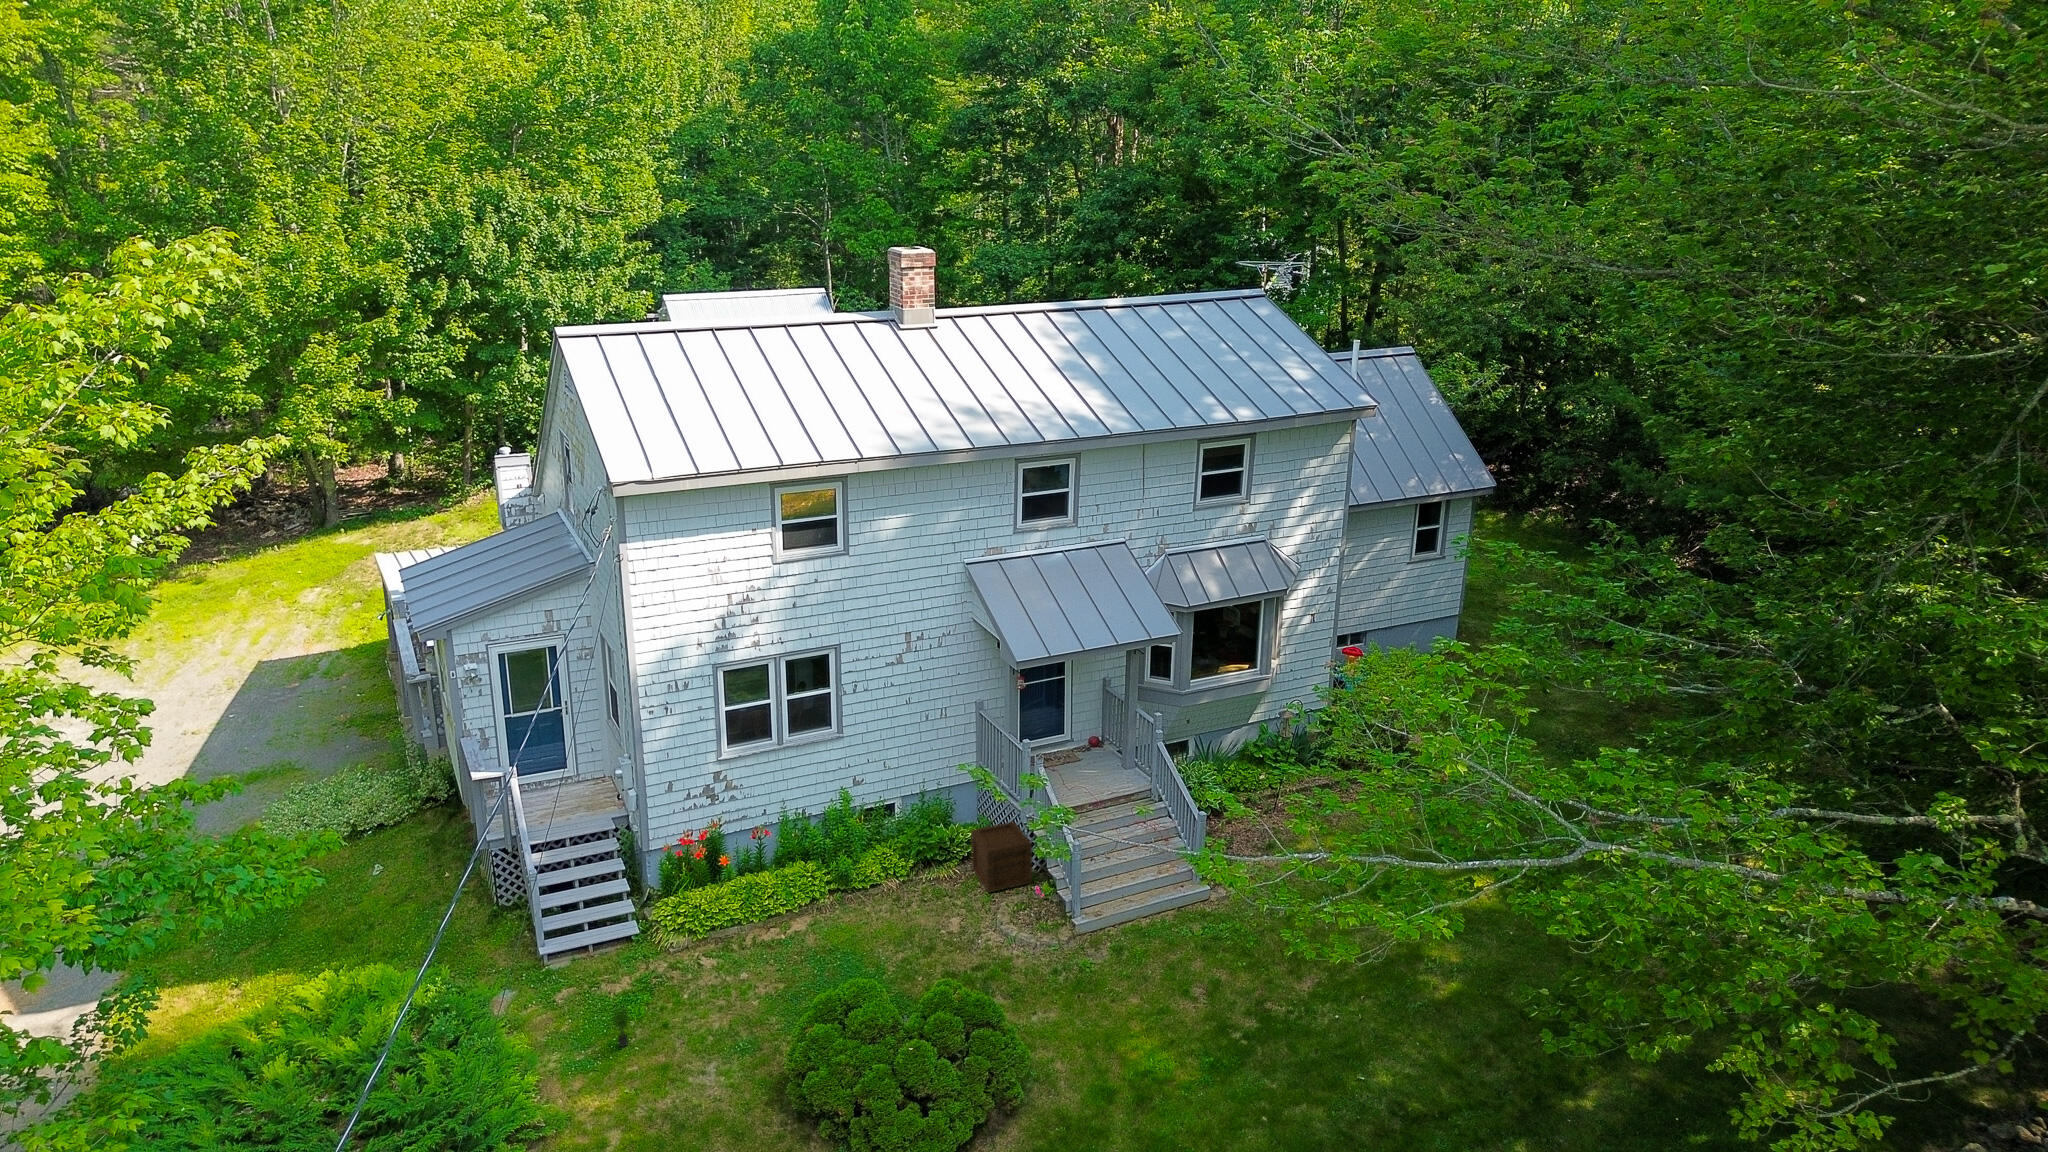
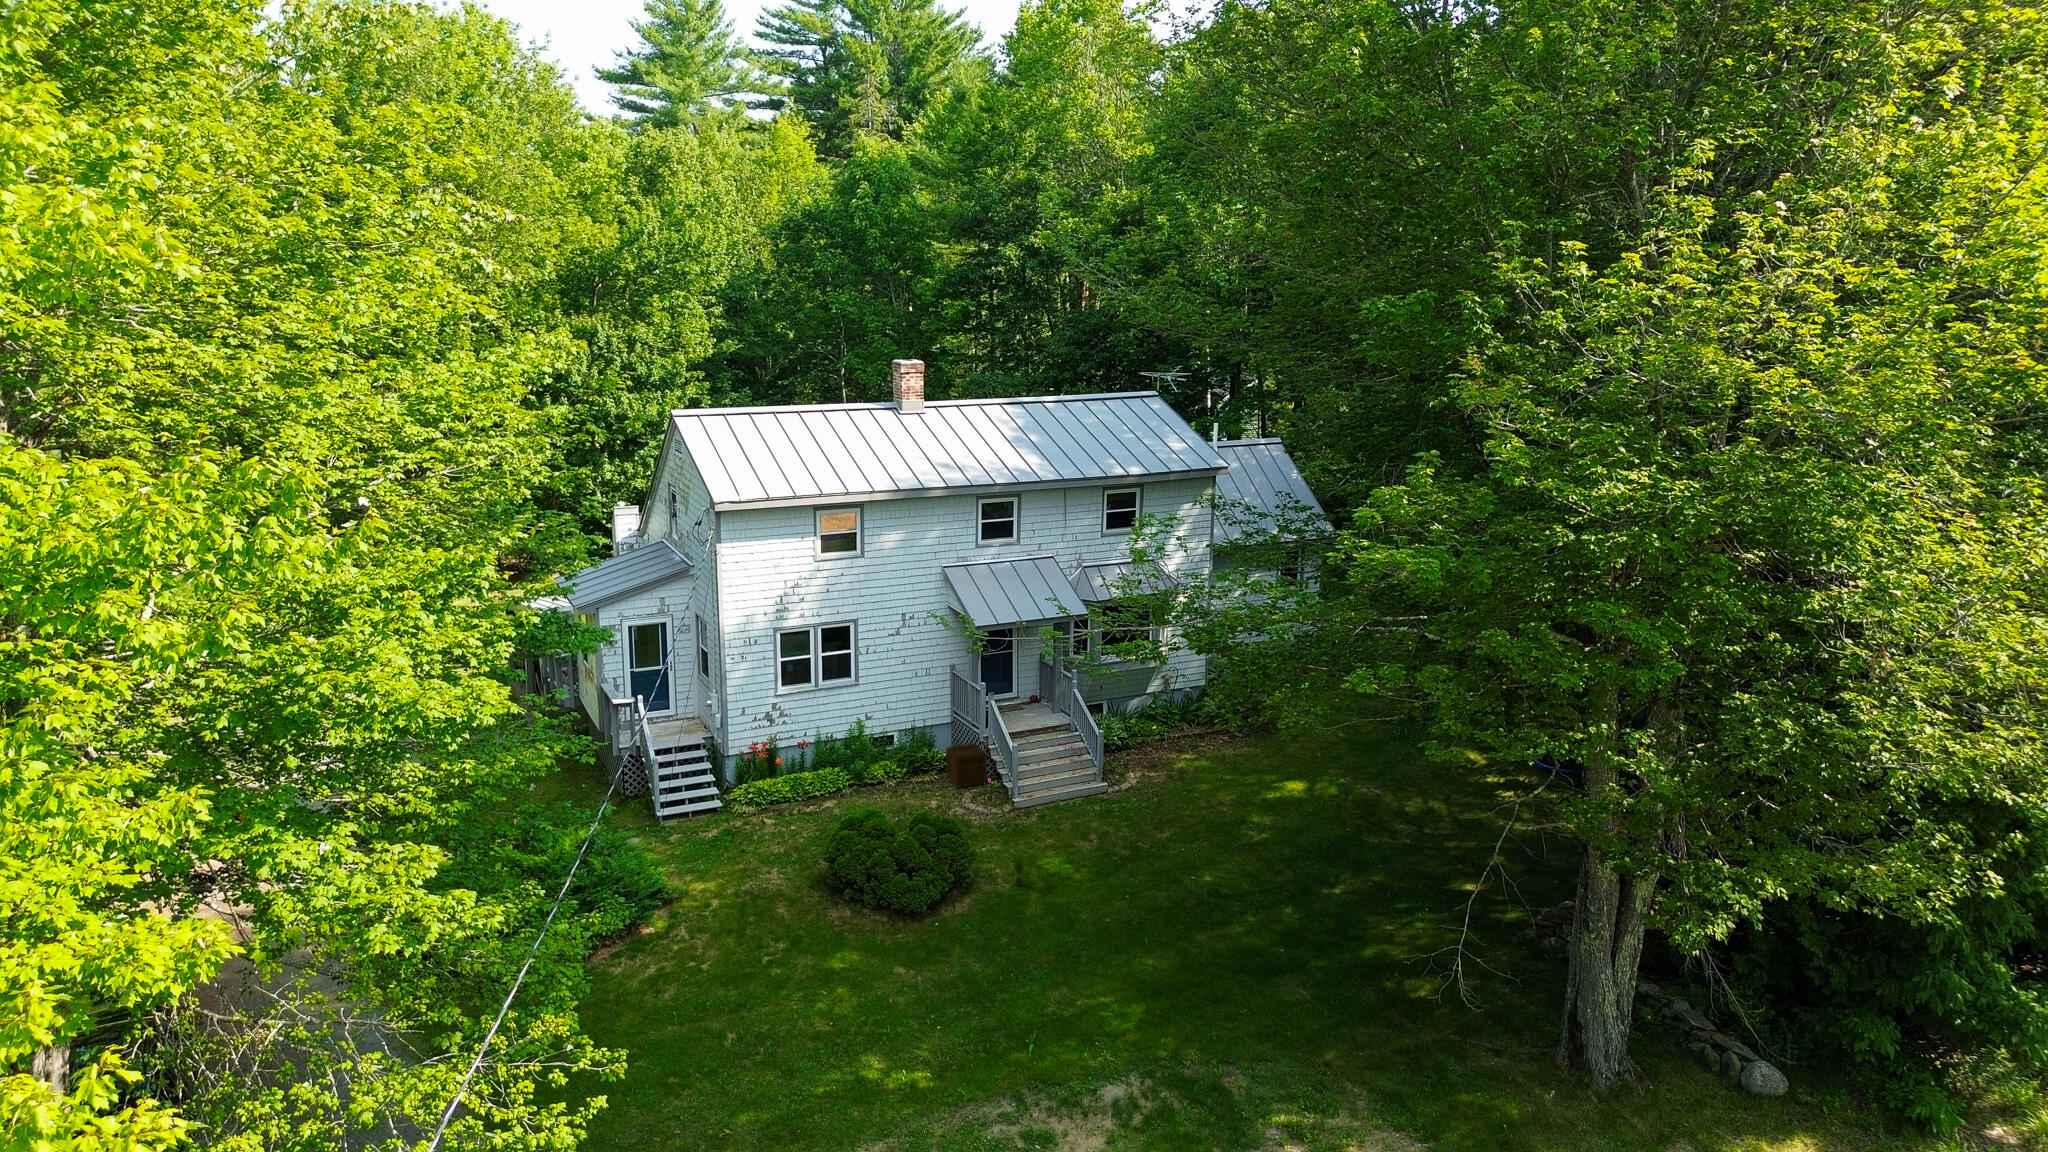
potted plant: present [608,1003,631,1047] -> present [1013,858,1026,886]

